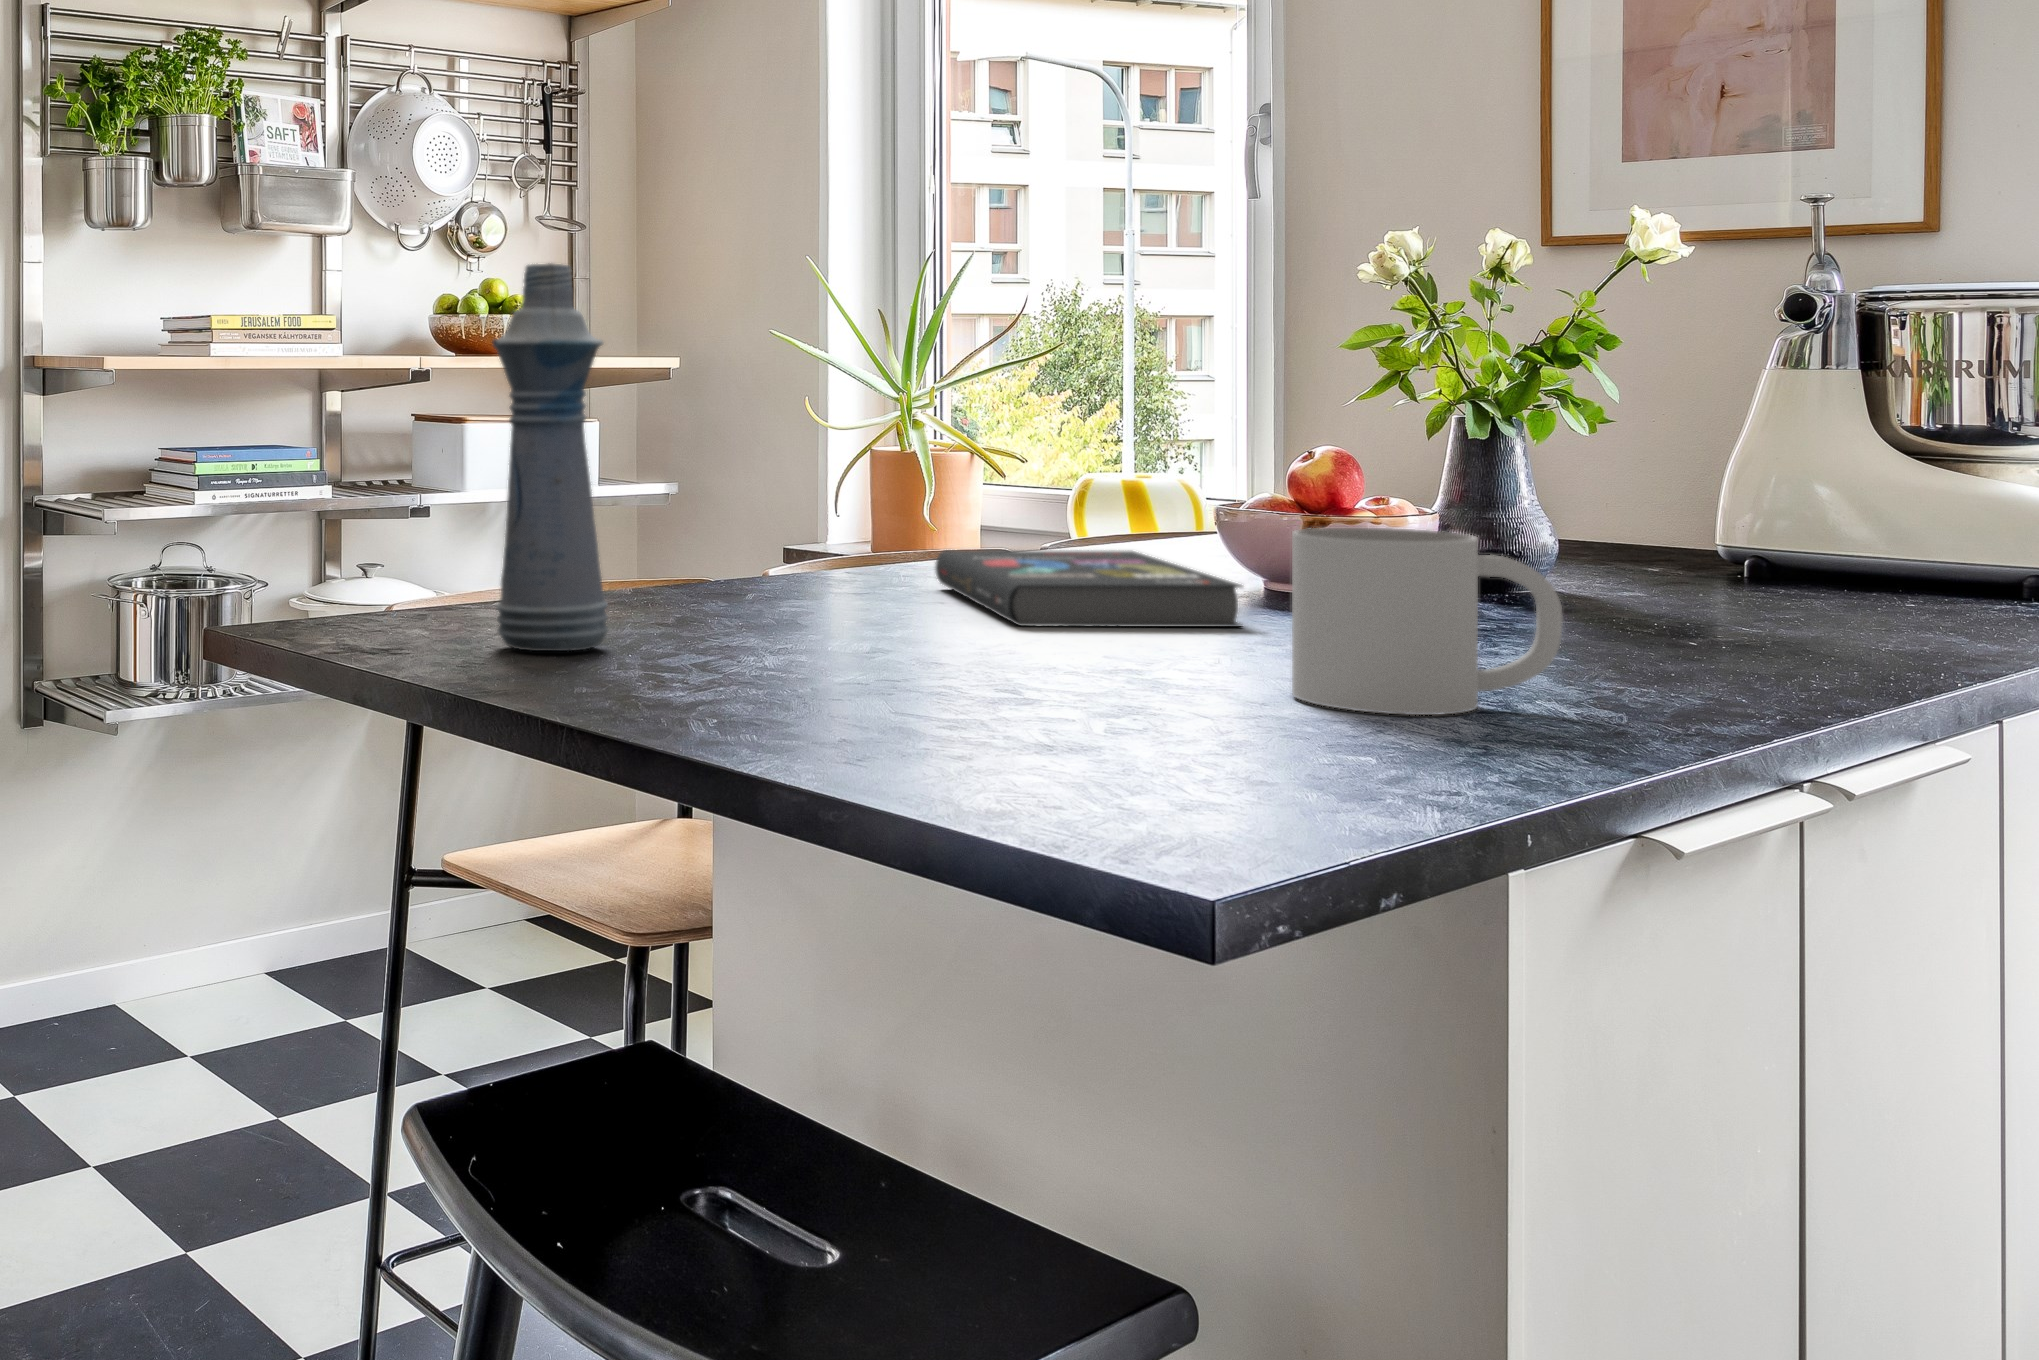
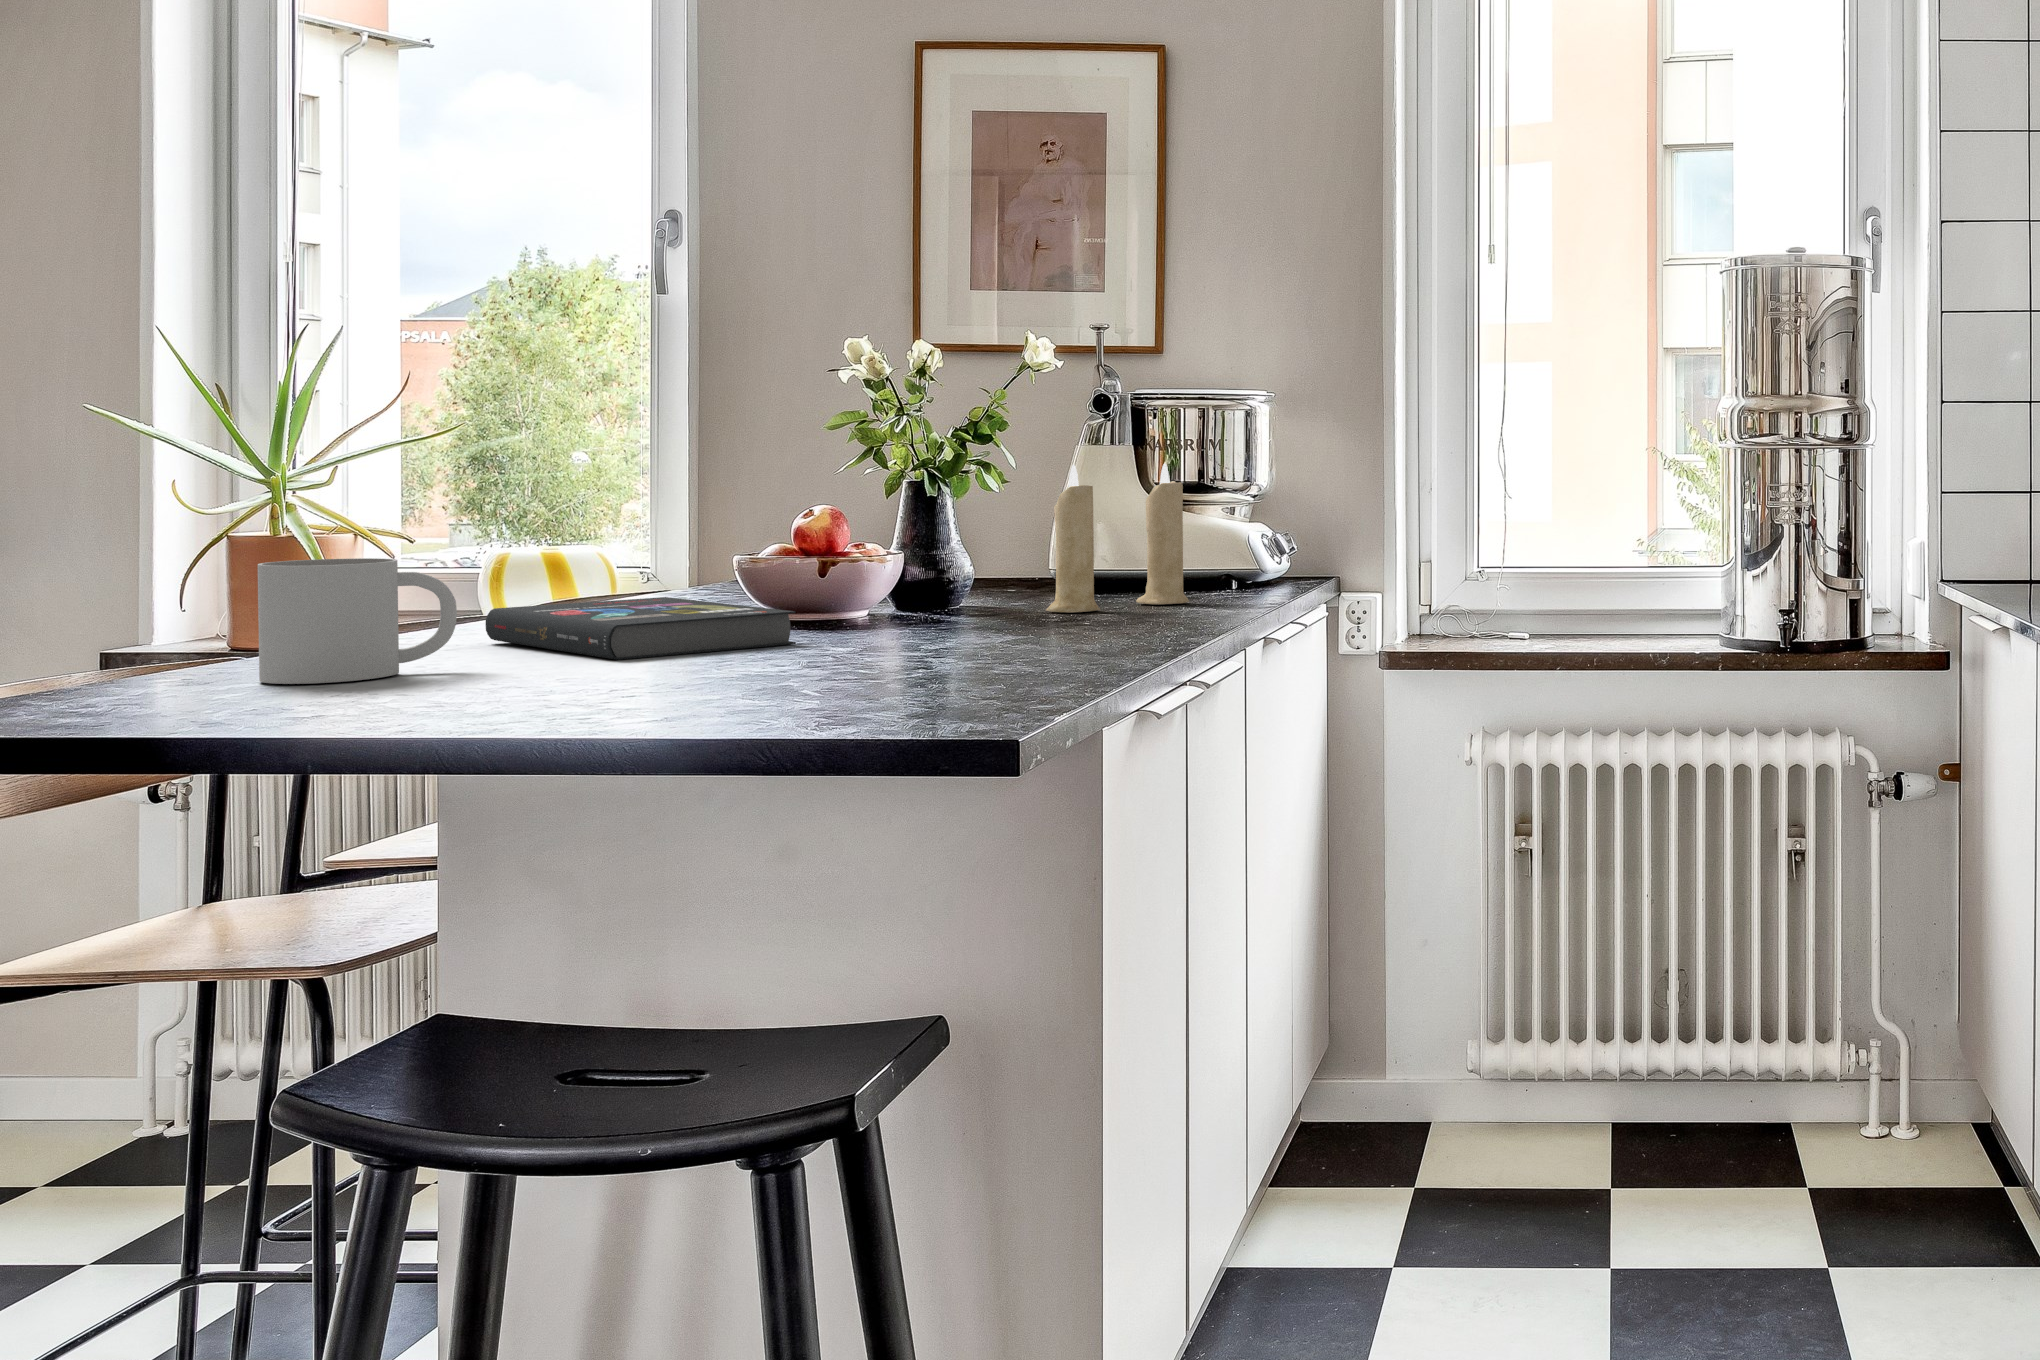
bottle: present [492,263,608,651] -> none [104,336,253,722]
candle: none [1656,393,1927,619] -> present [1046,463,1189,613]
mug: present [1292,528,1563,715] -> present [258,558,457,684]

